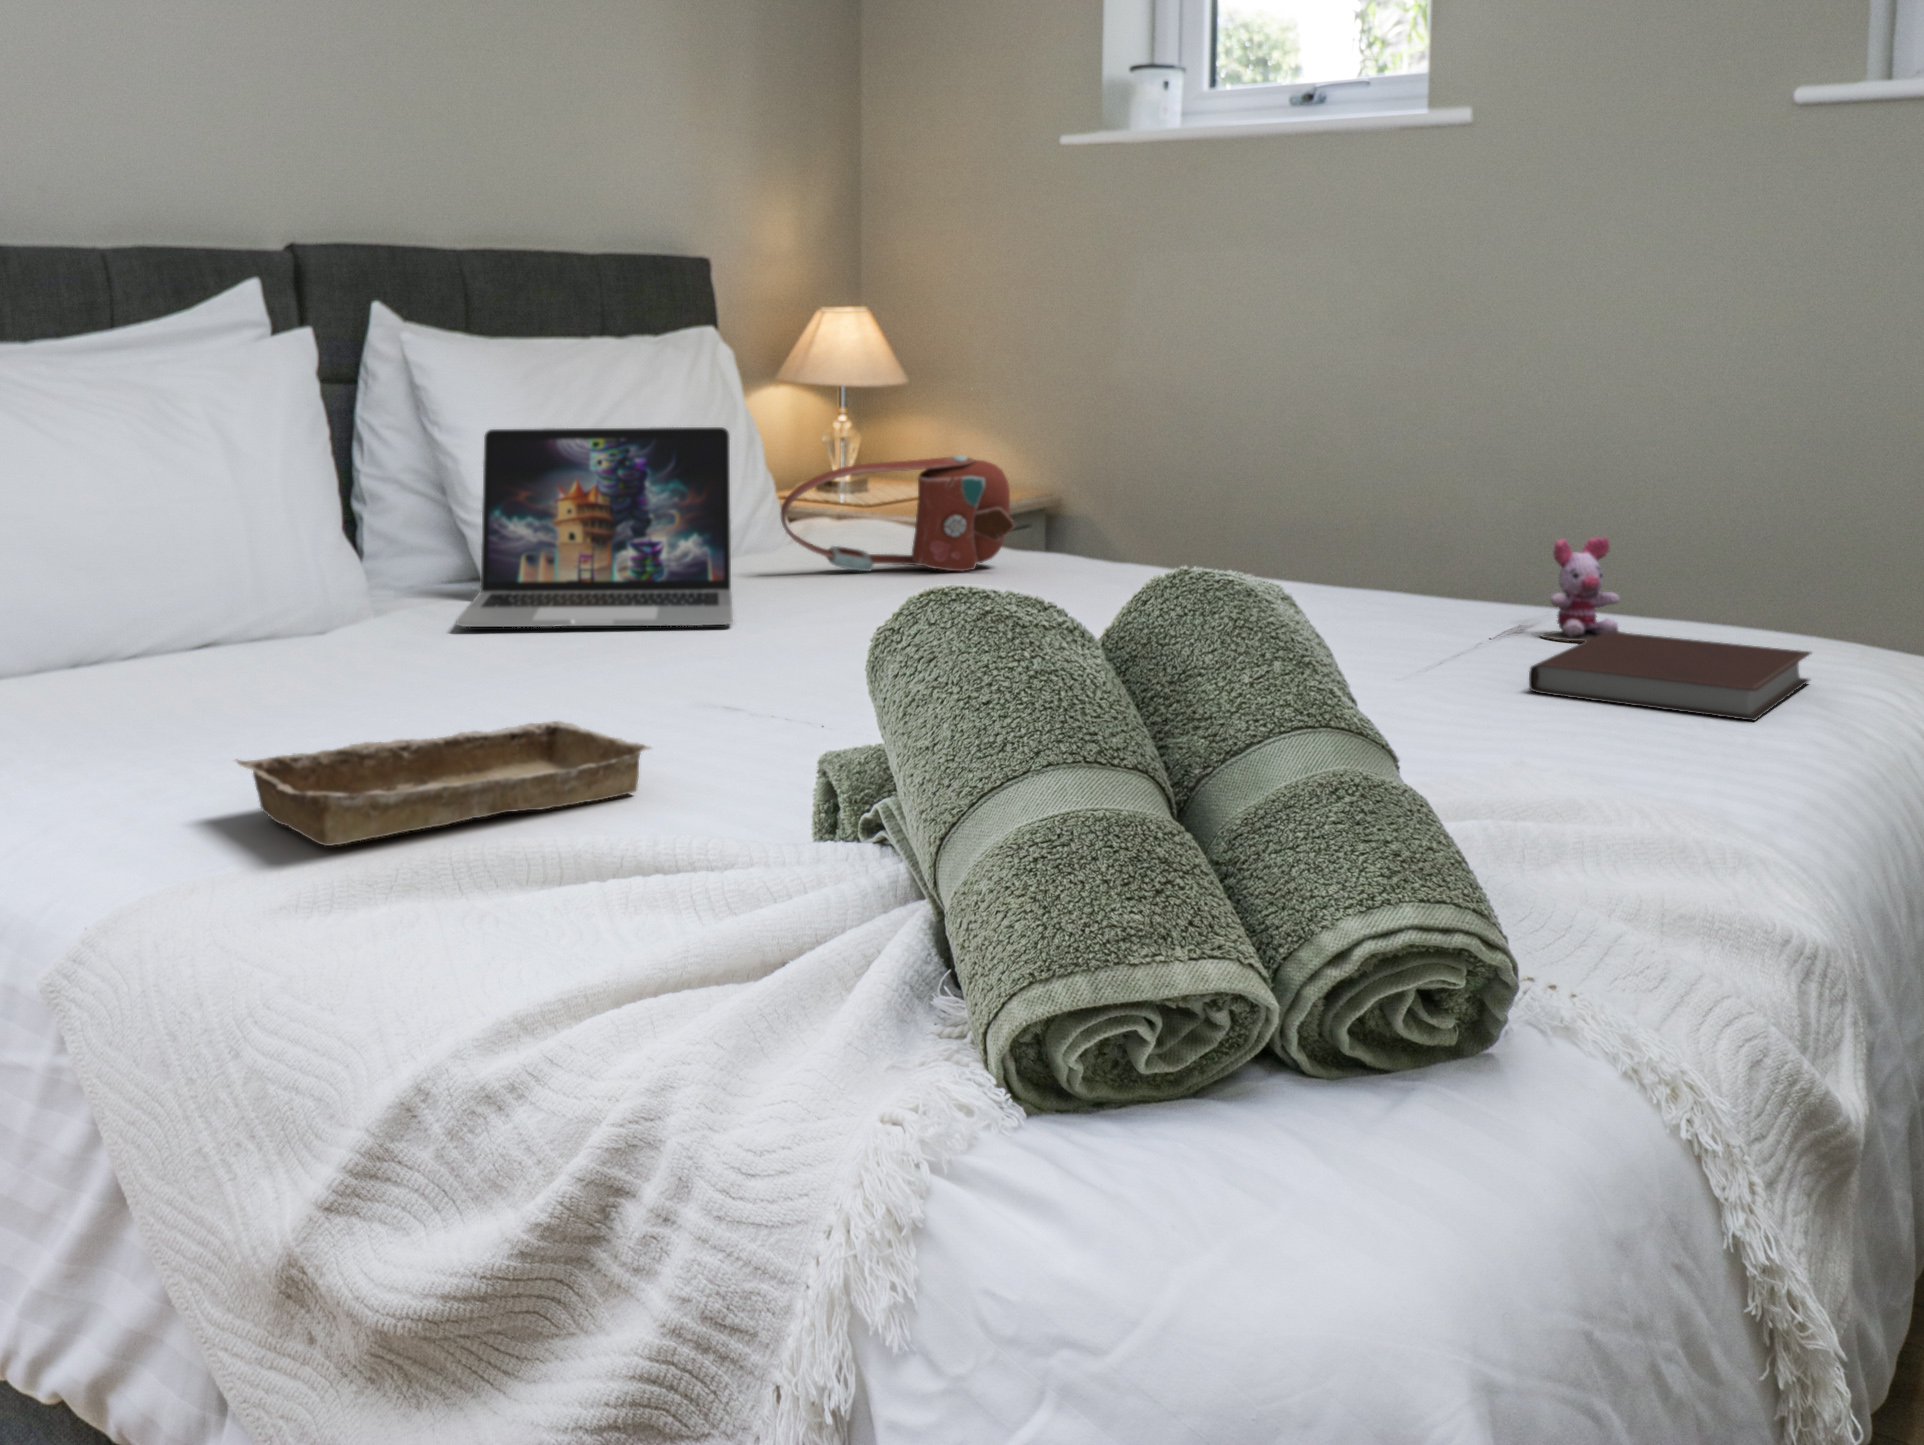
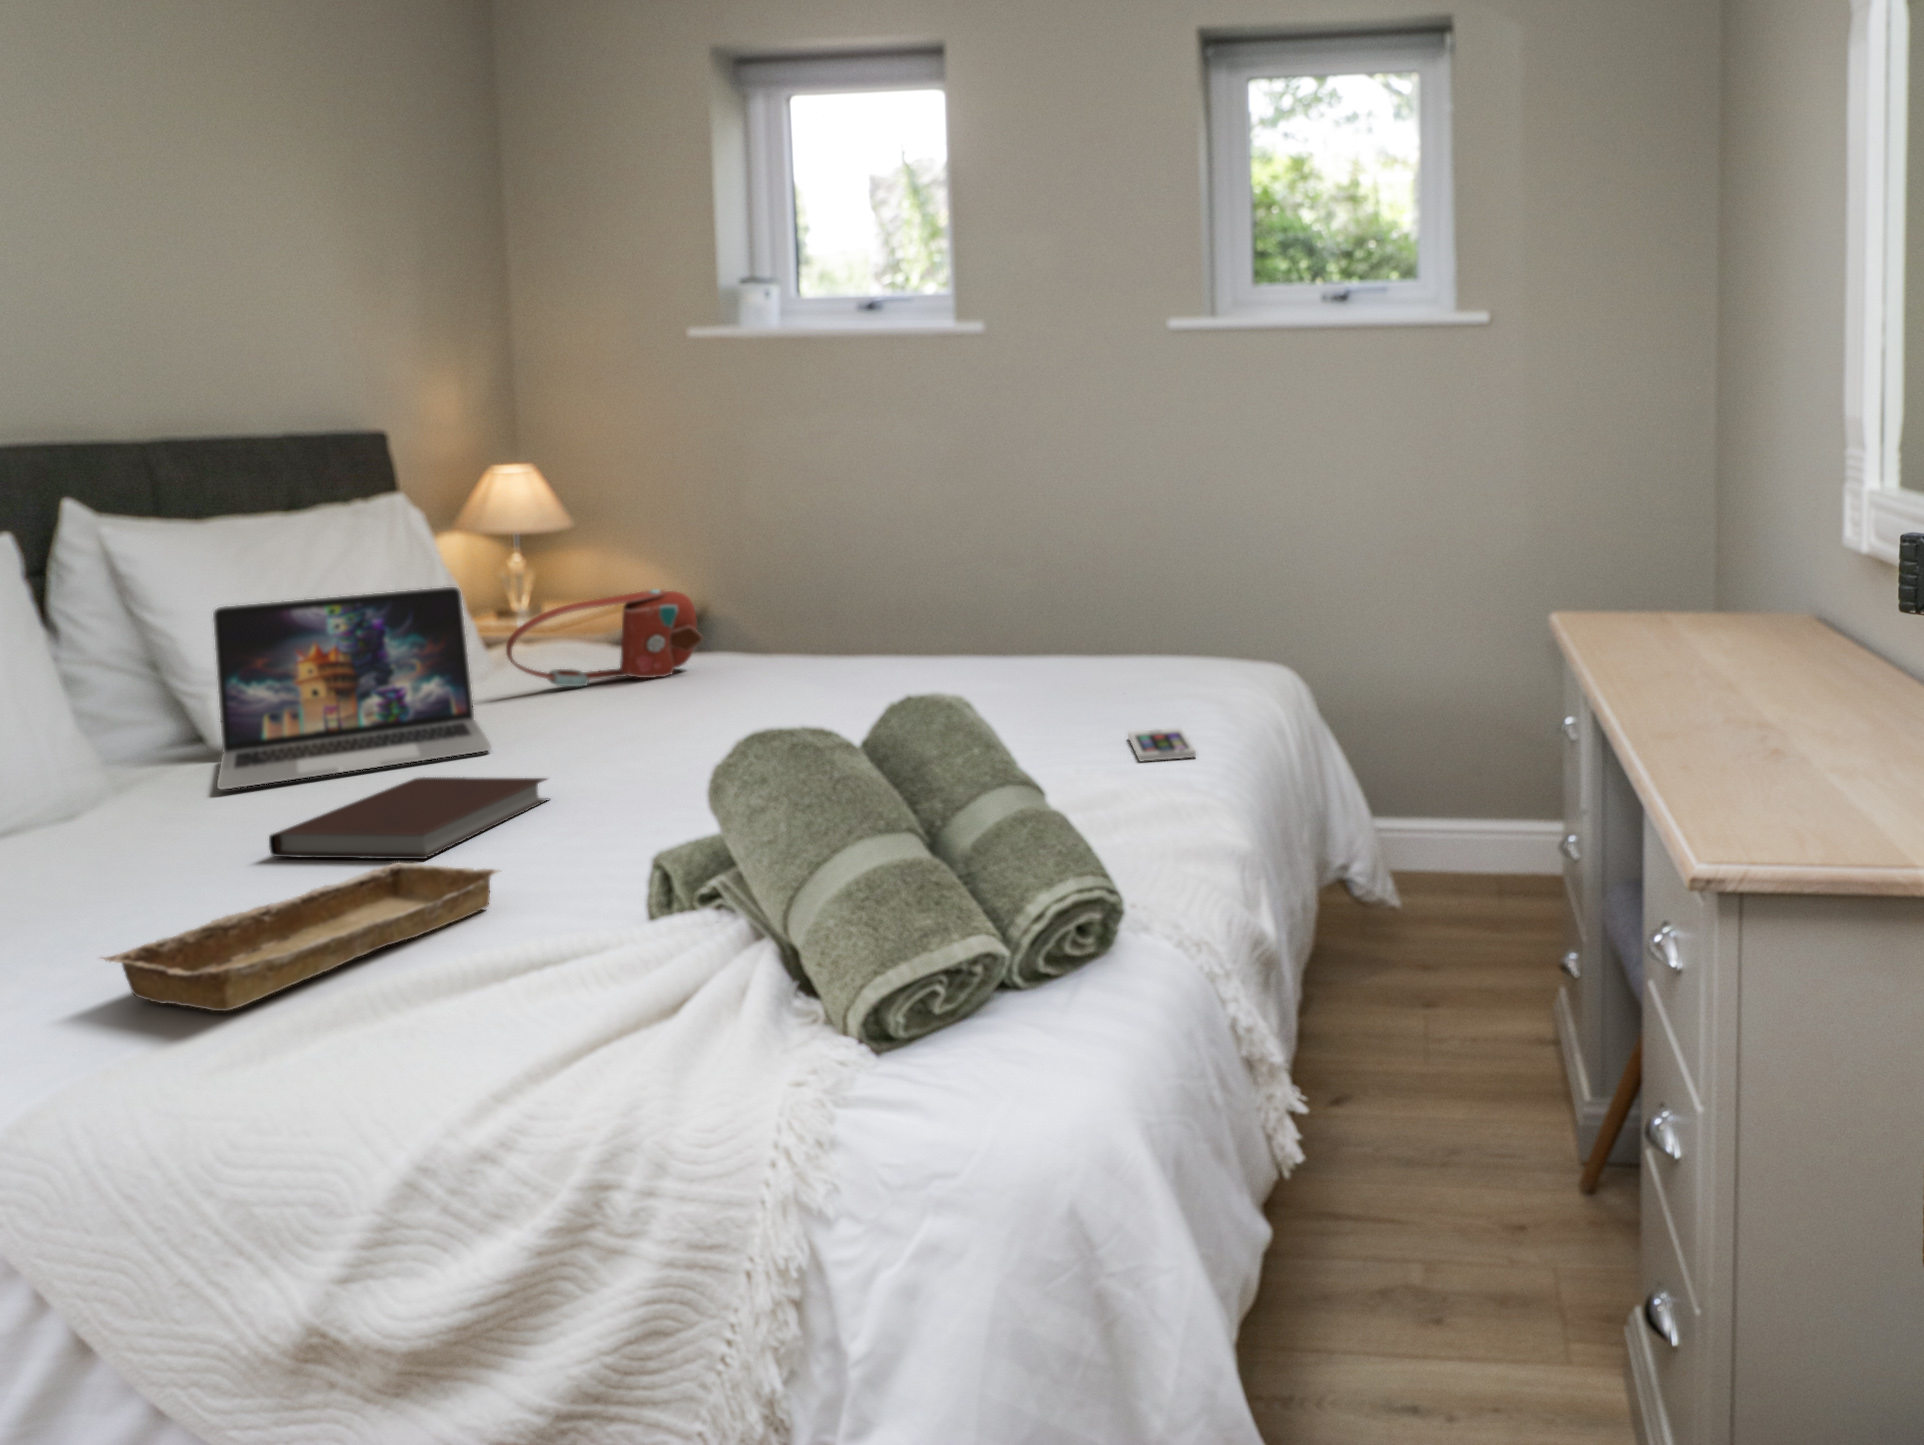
stuffed toy: present [1541,537,1619,641] -> none [1067,601,1139,679]
notebook: present [1529,632,1812,721] -> present [269,777,548,859]
smartphone: none [1621,719,1745,777] -> present [1128,728,1196,762]

